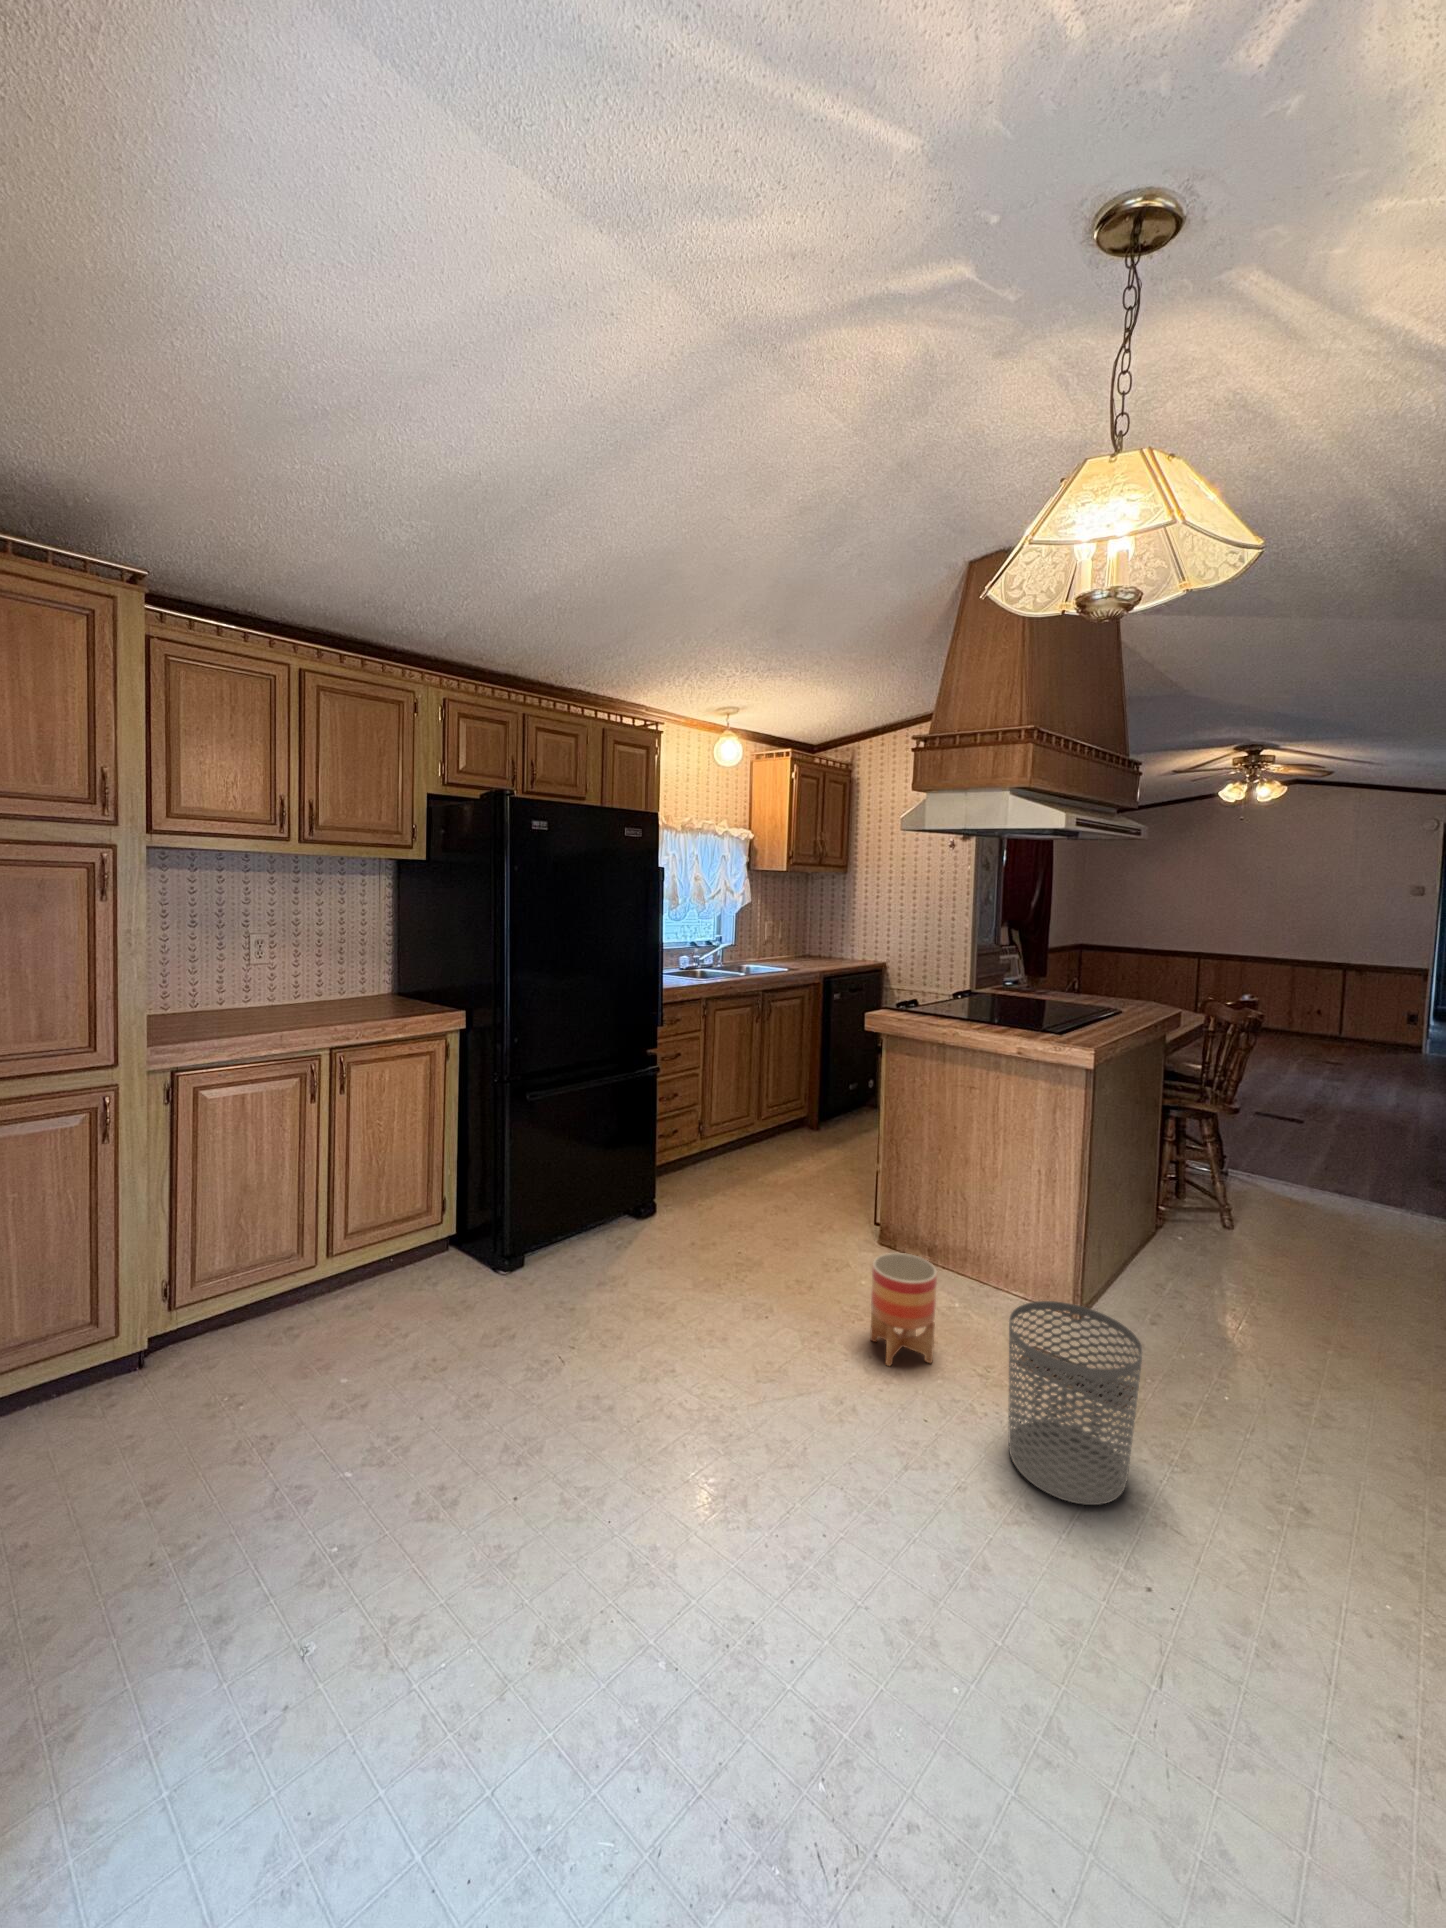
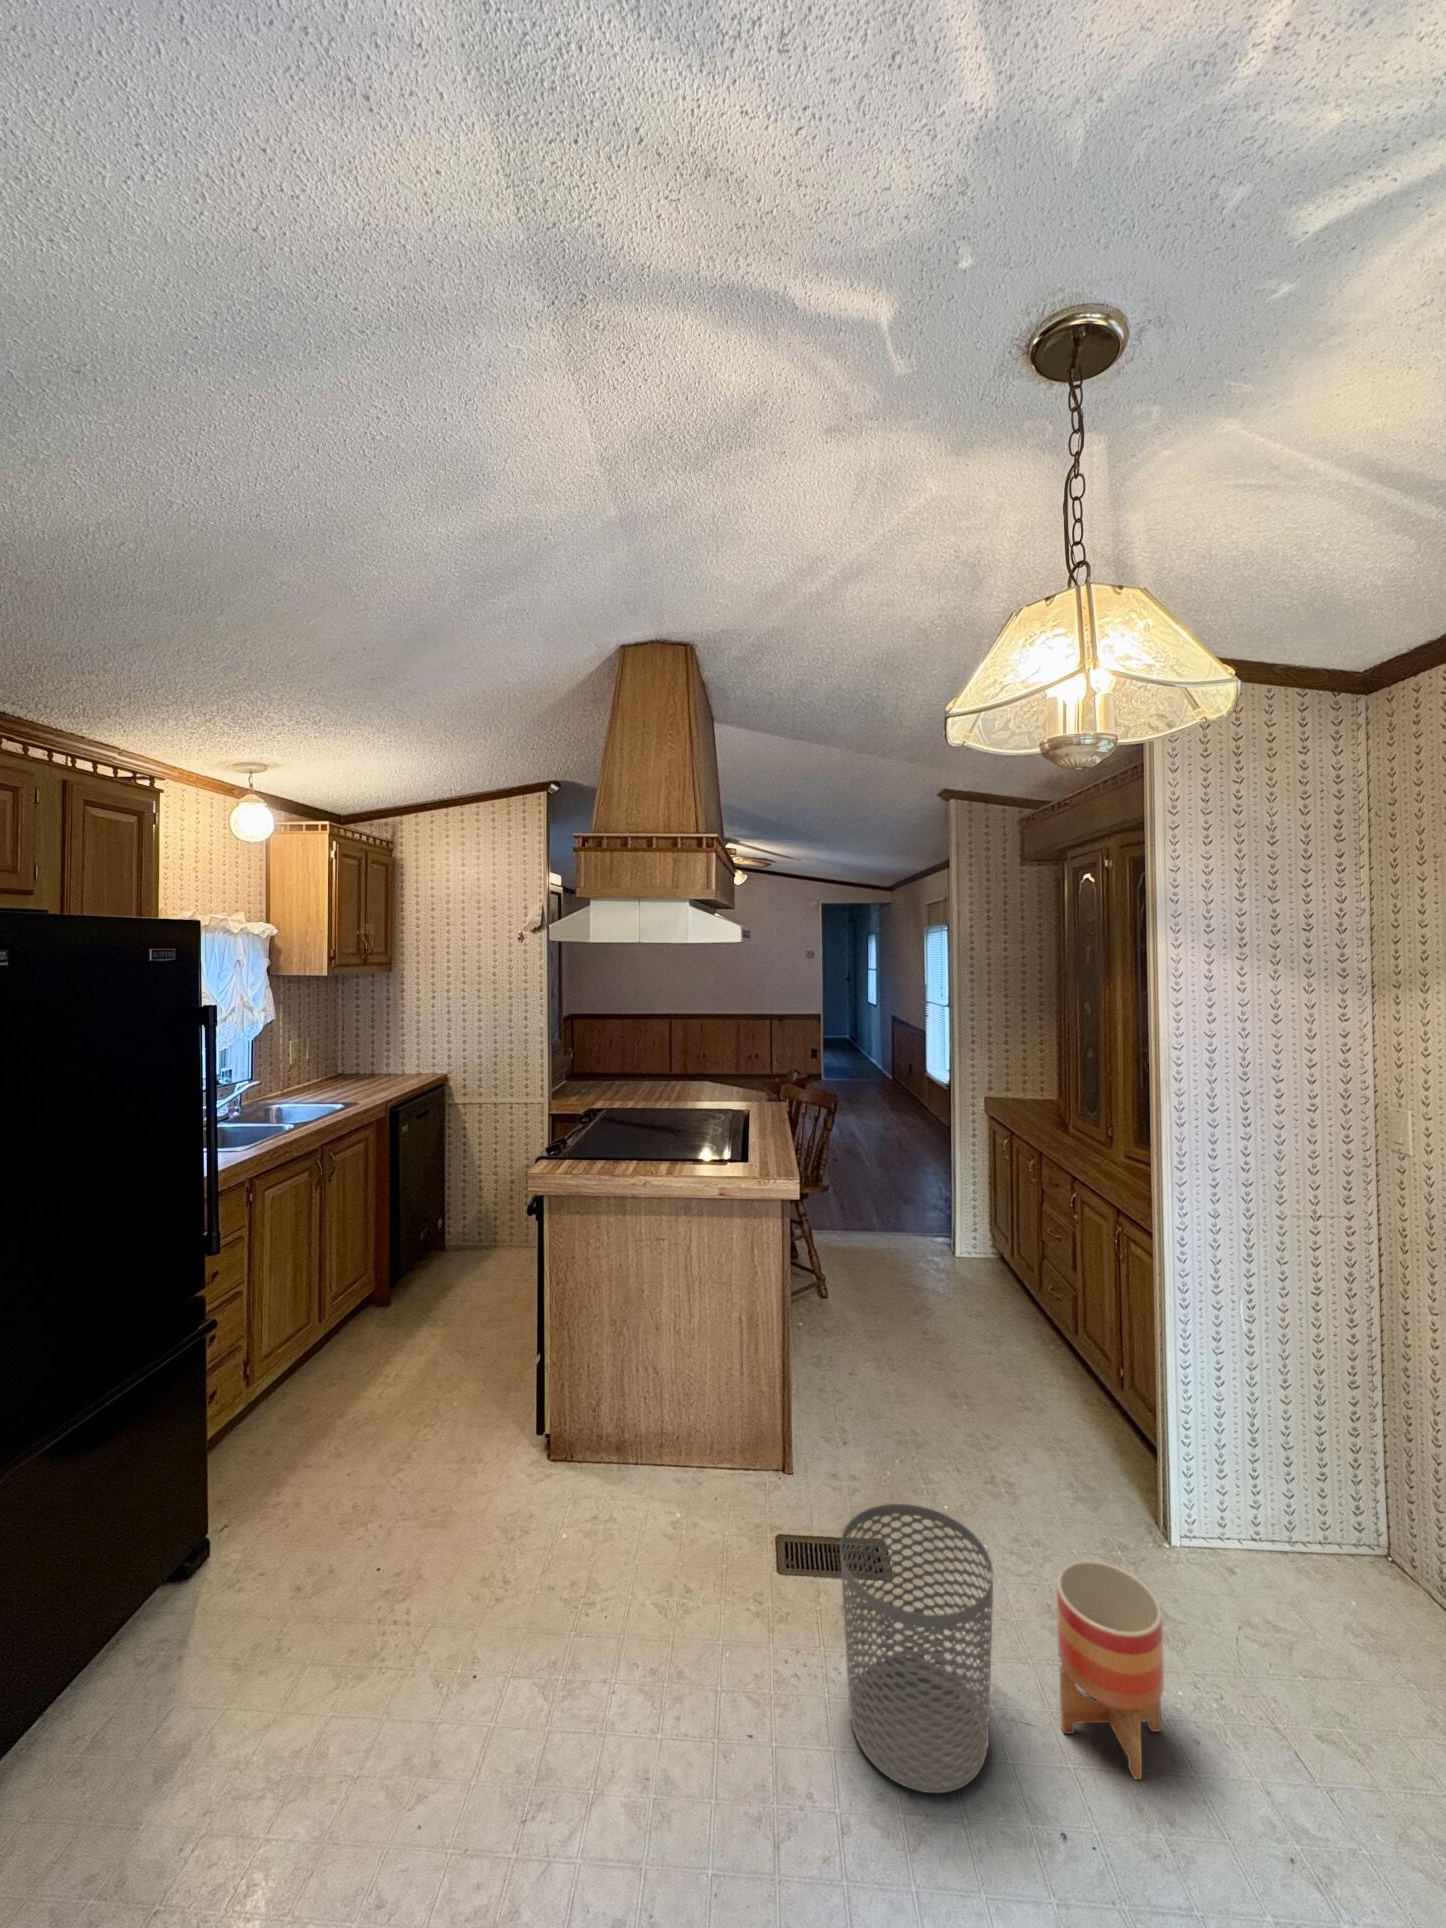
planter: present [870,1253,937,1366] -> present [1057,1561,1164,1779]

